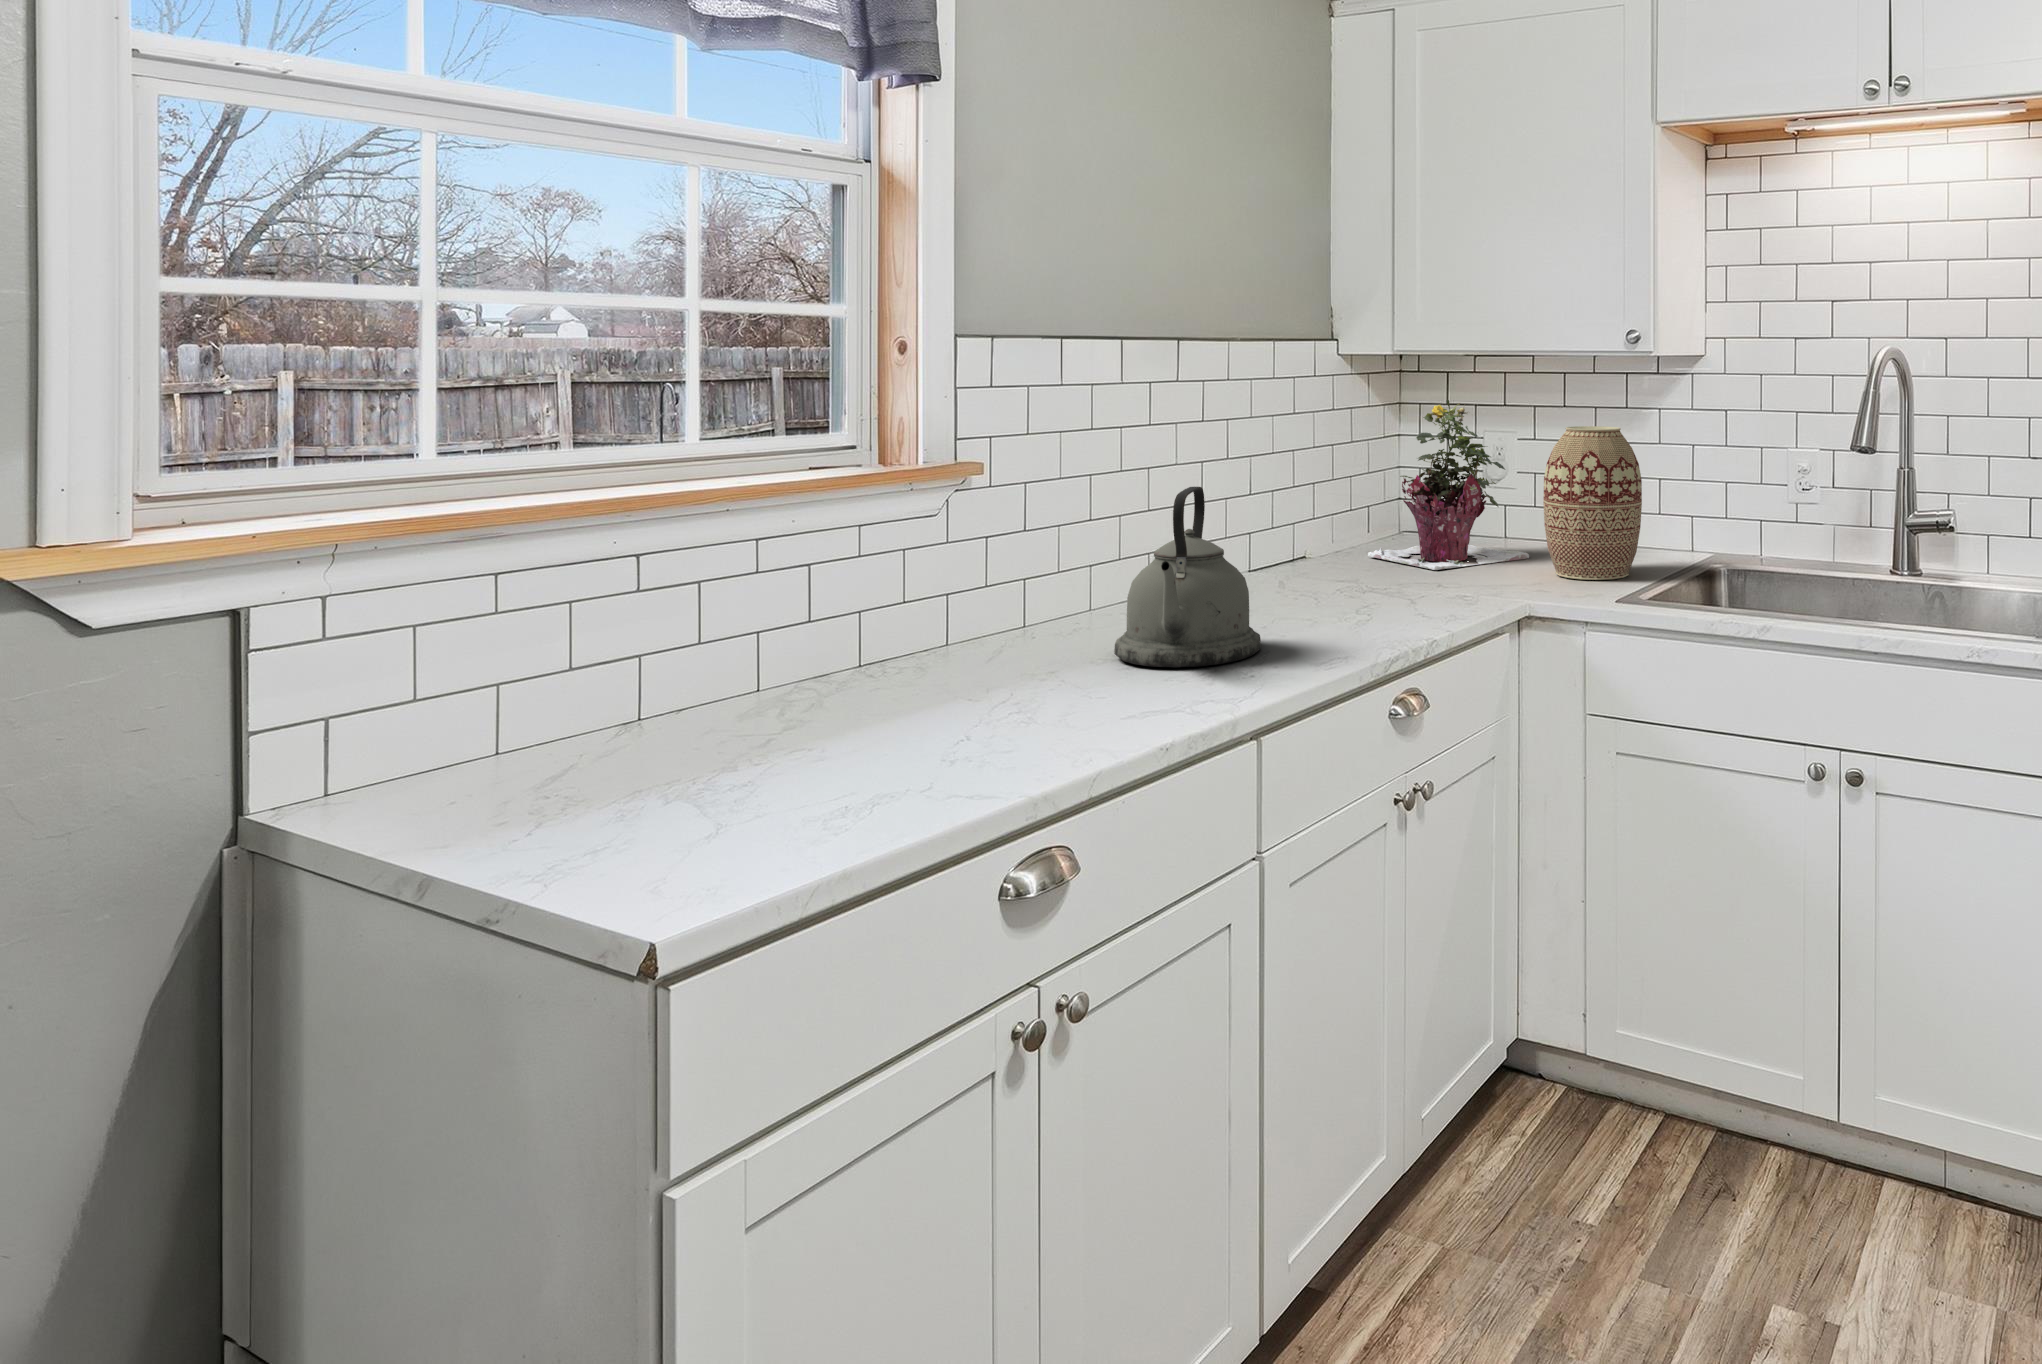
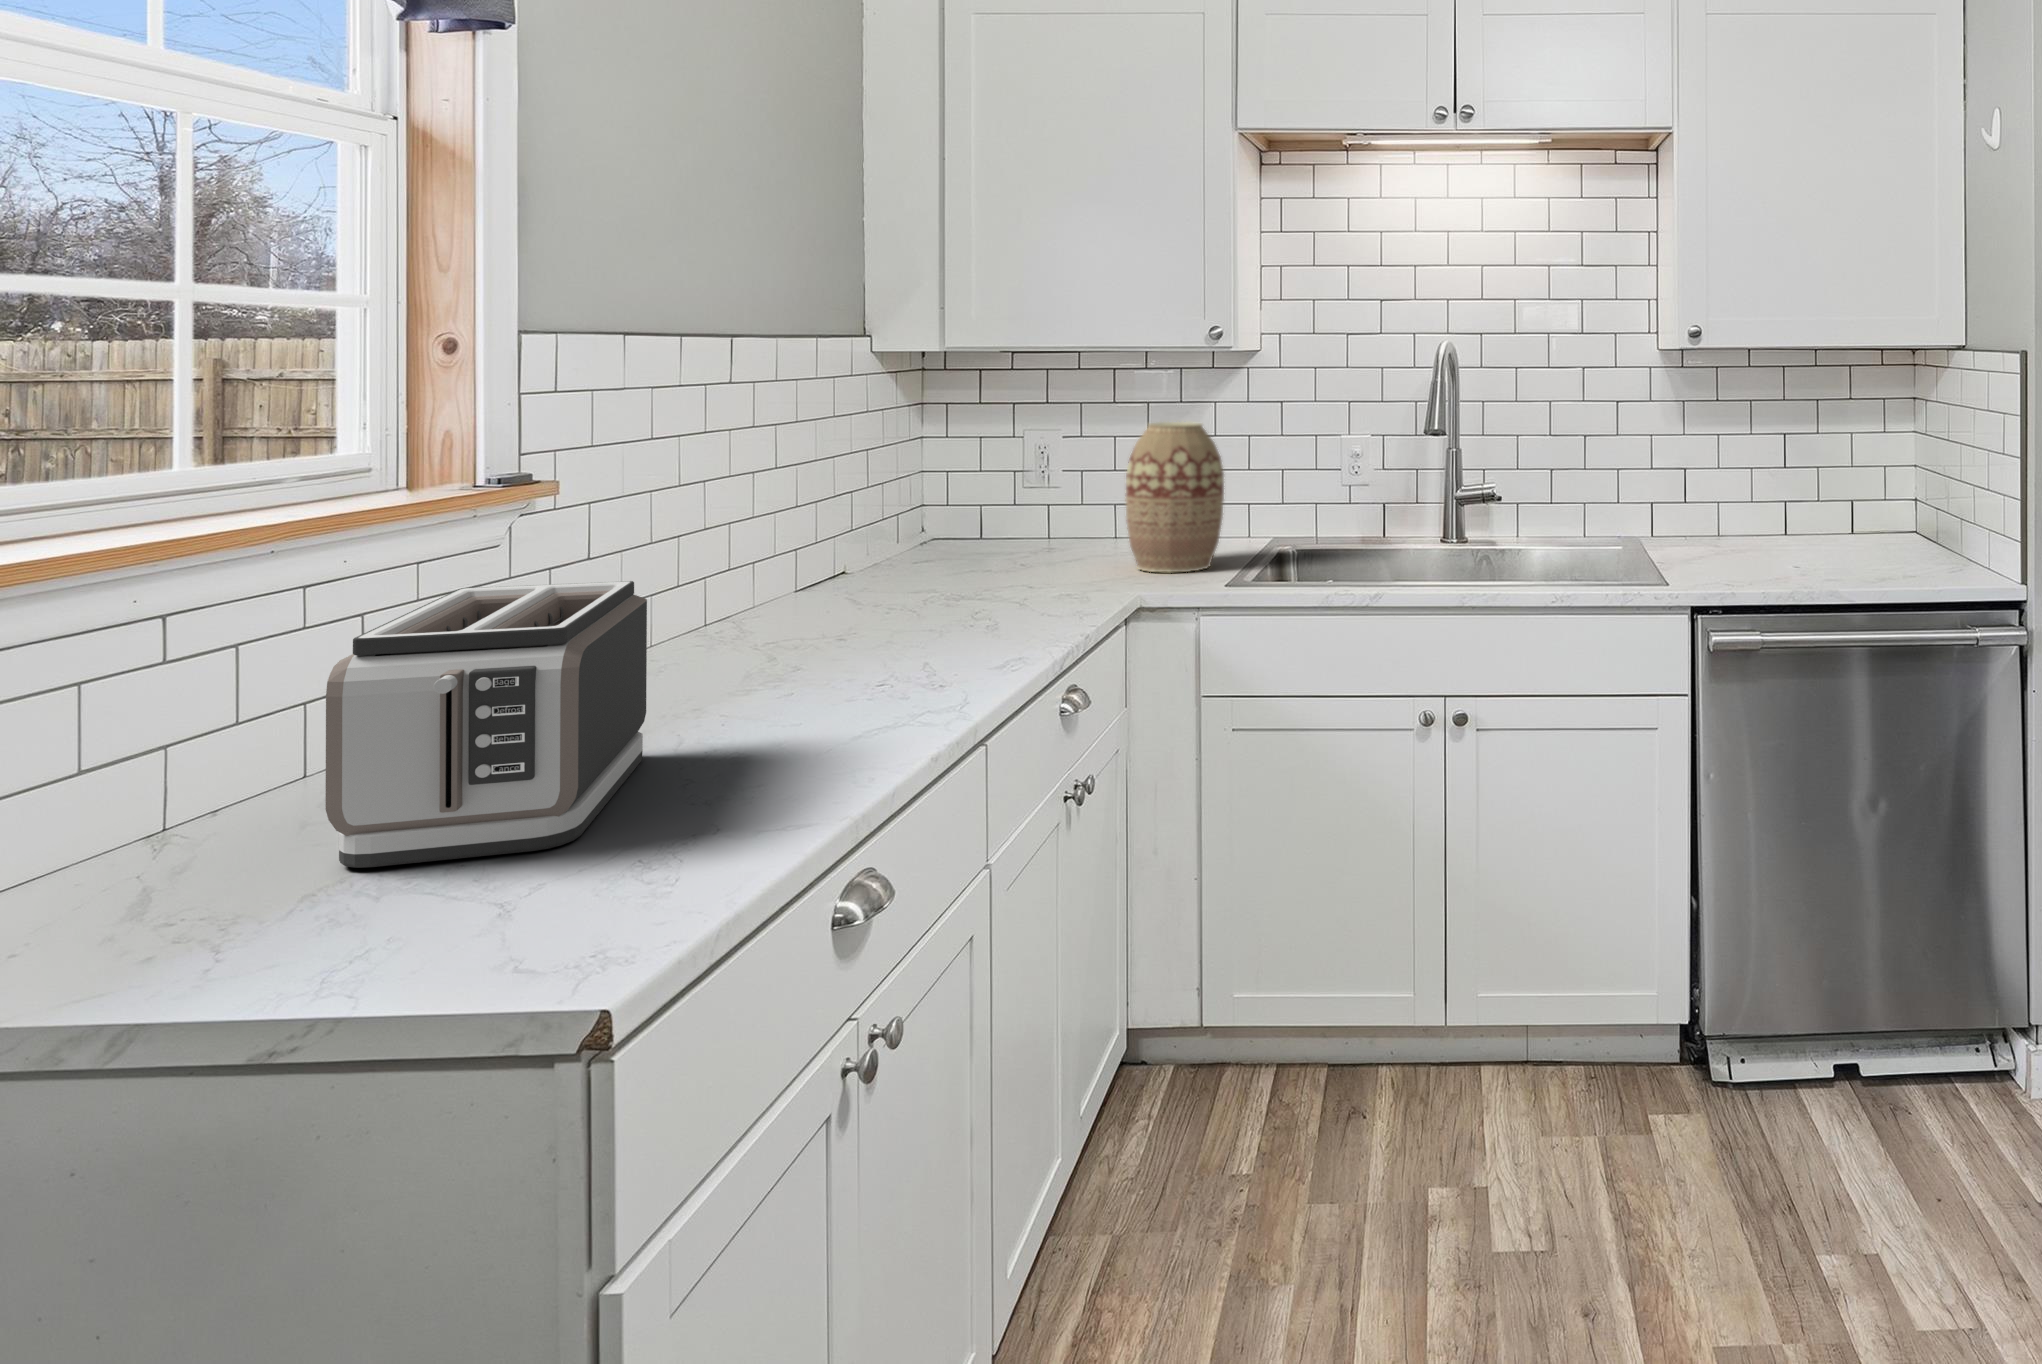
potted plant: present [1368,400,1529,570] -> none [913,398,1092,575]
kettle: present [1114,487,1261,667] -> none [747,496,918,692]
toaster: none [662,551,969,784] -> present [326,581,647,868]

